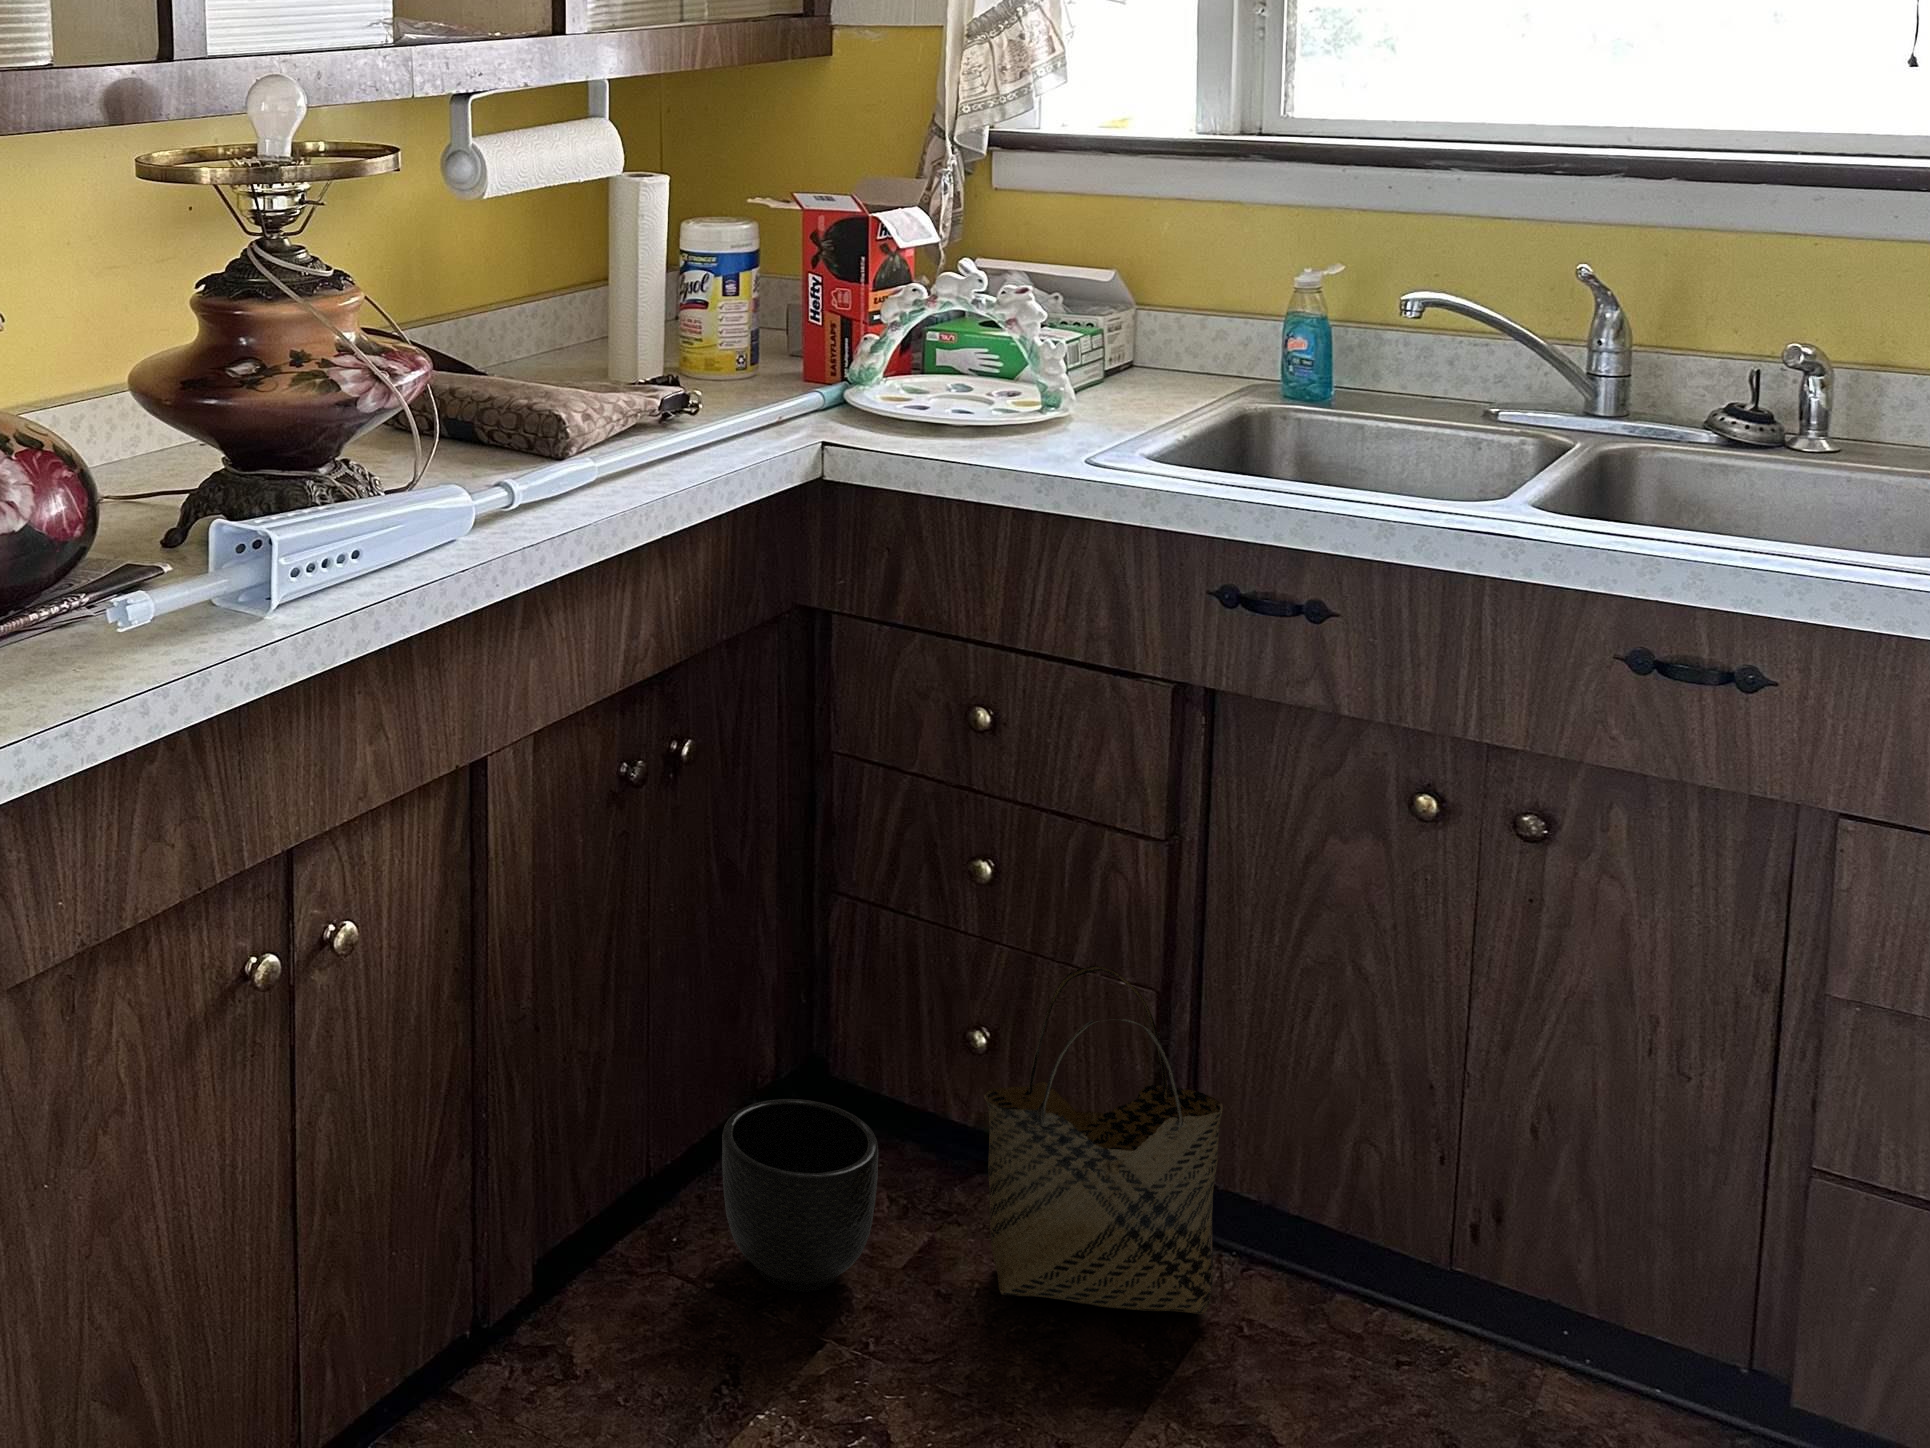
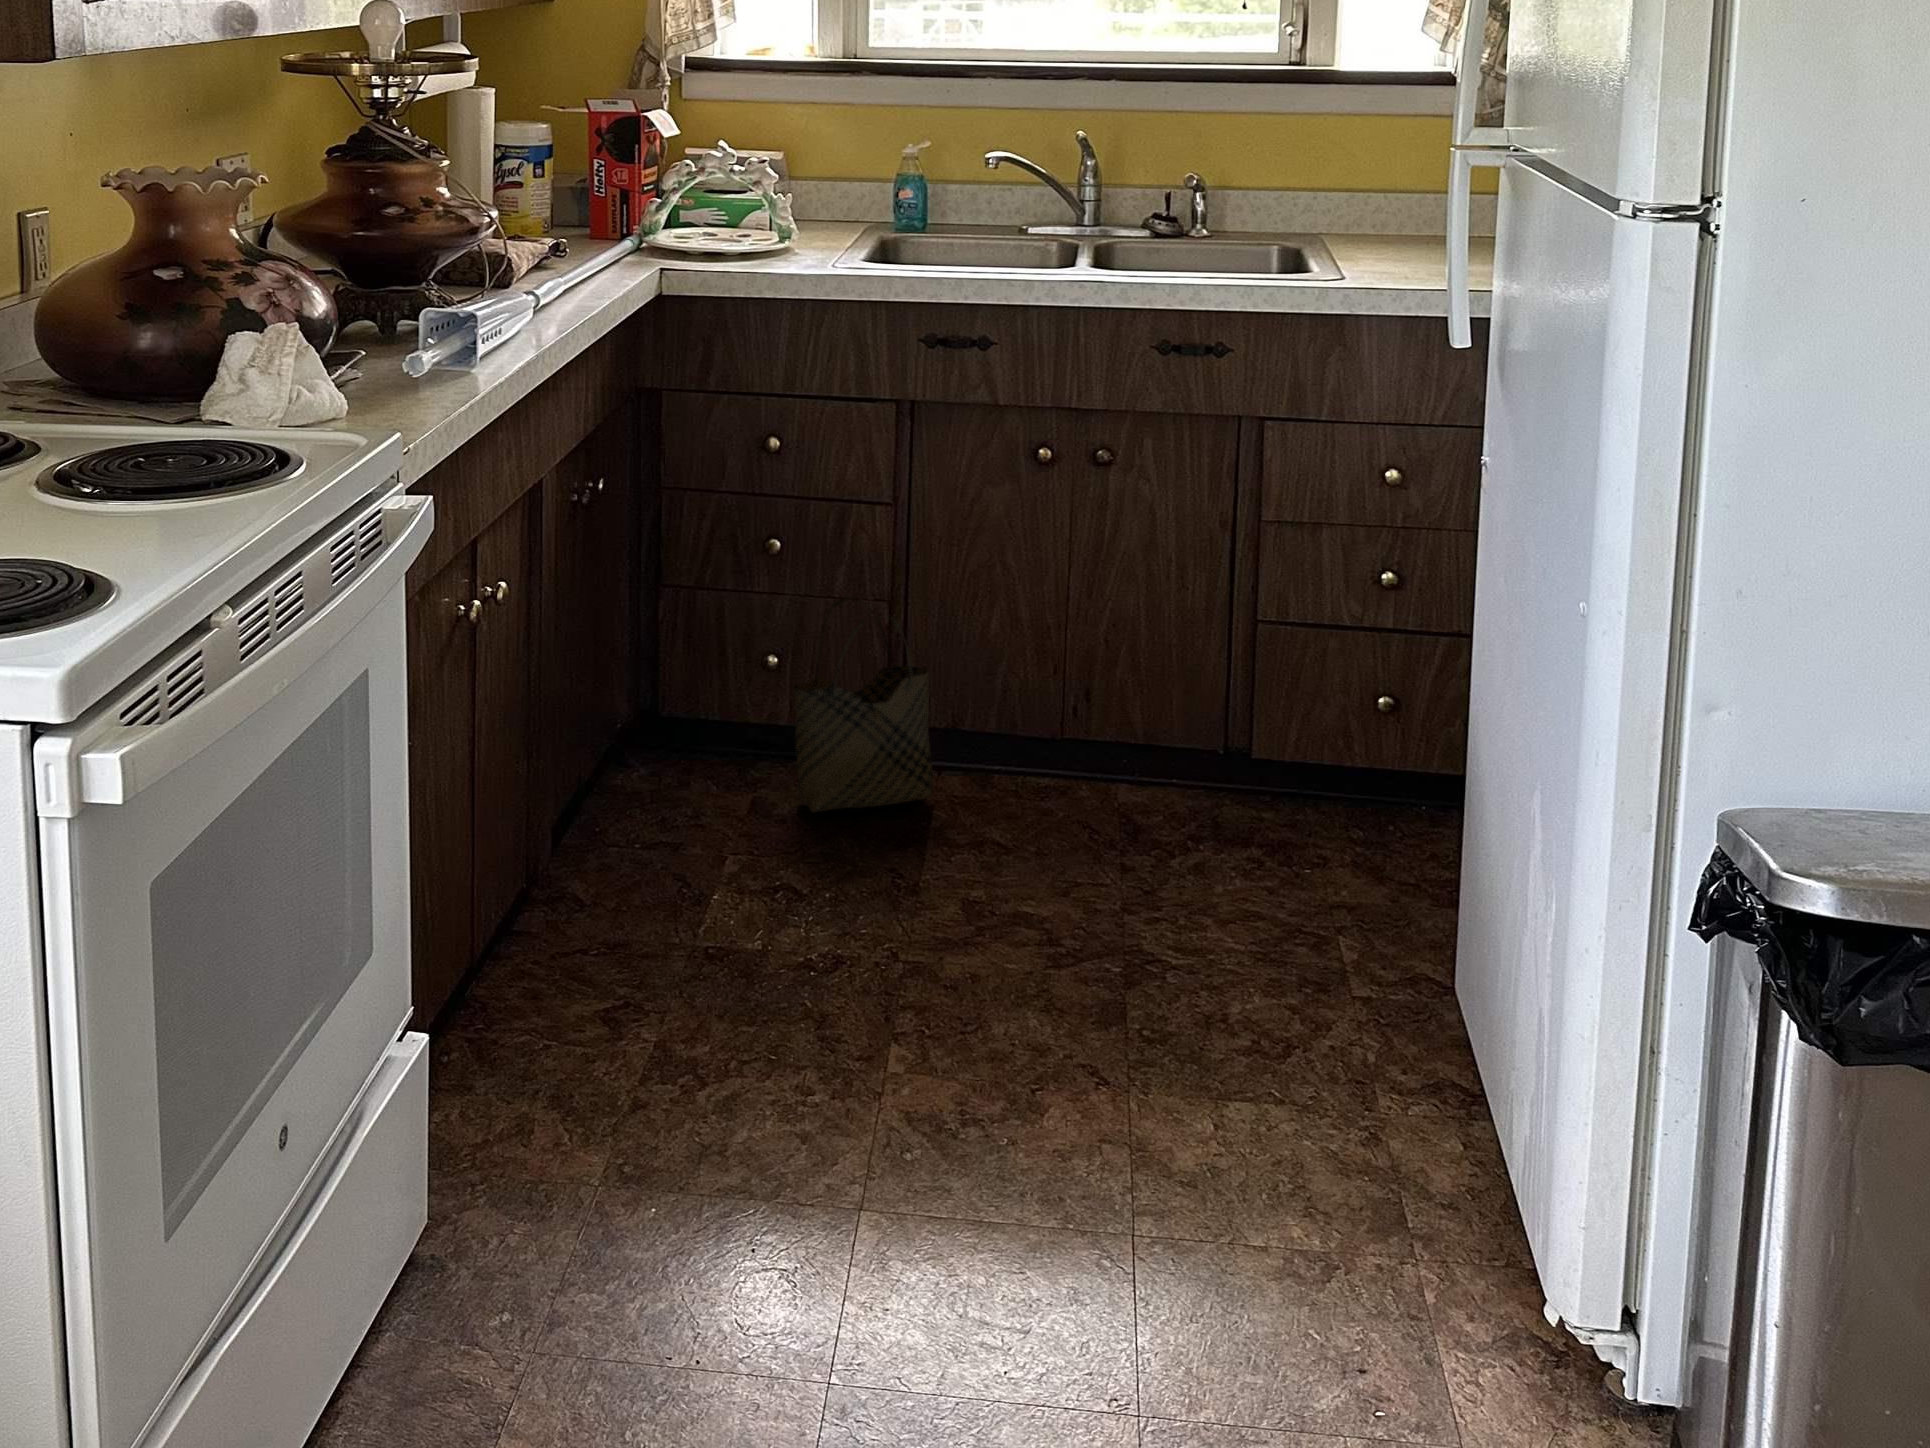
planter: present [722,1099,878,1292] -> none [629,719,733,838]

